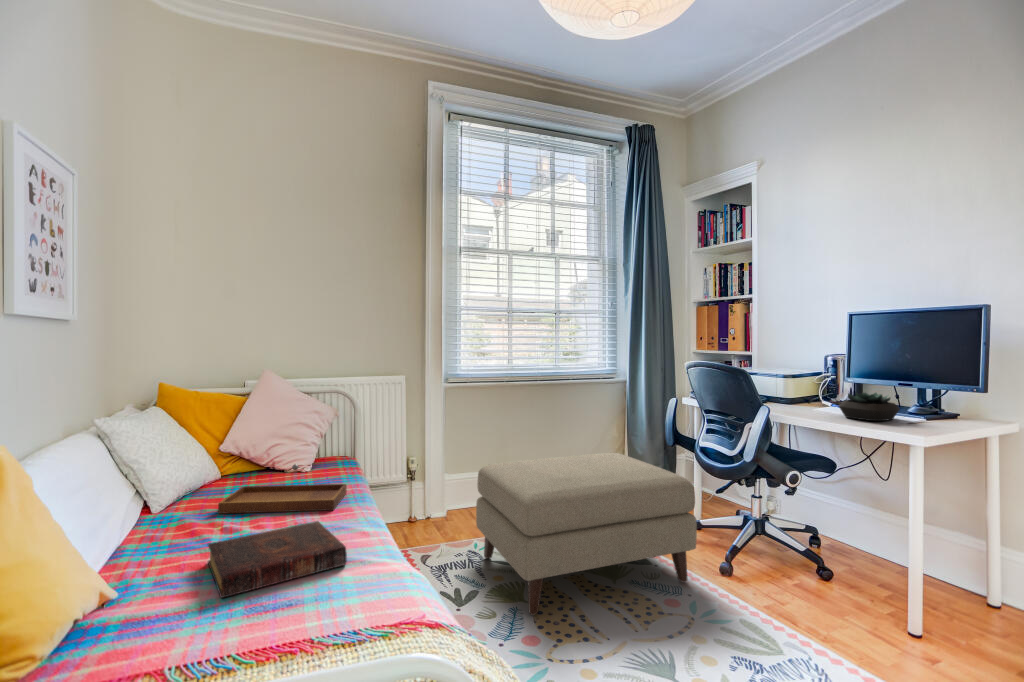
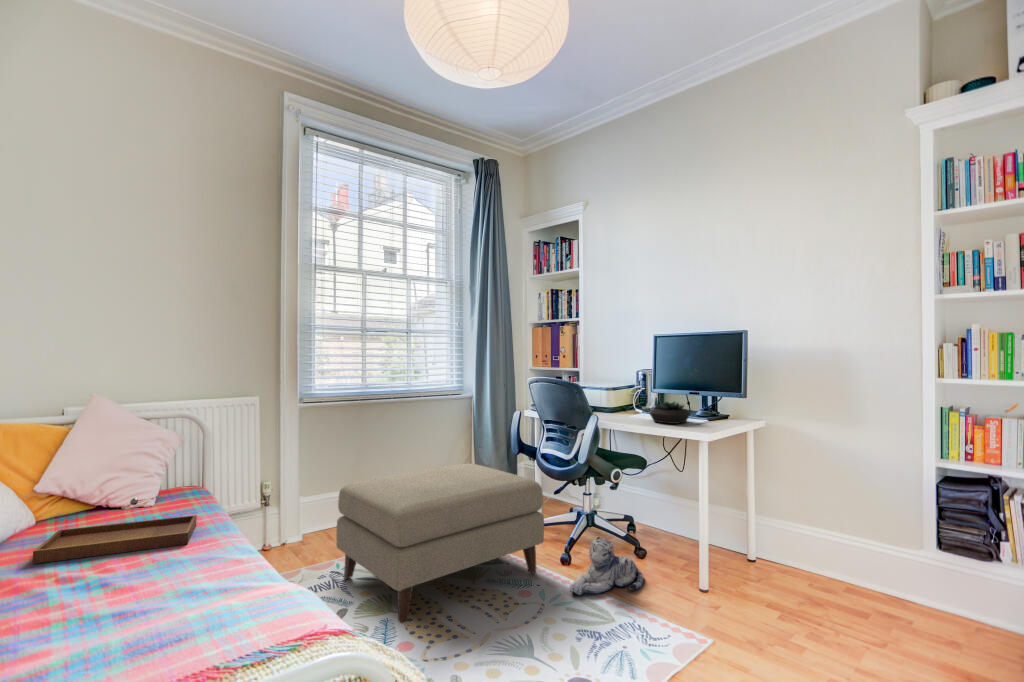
book: present [208,521,347,598] -> none [44,555,226,649]
plush toy: none [726,551,827,623] -> present [570,537,644,596]

